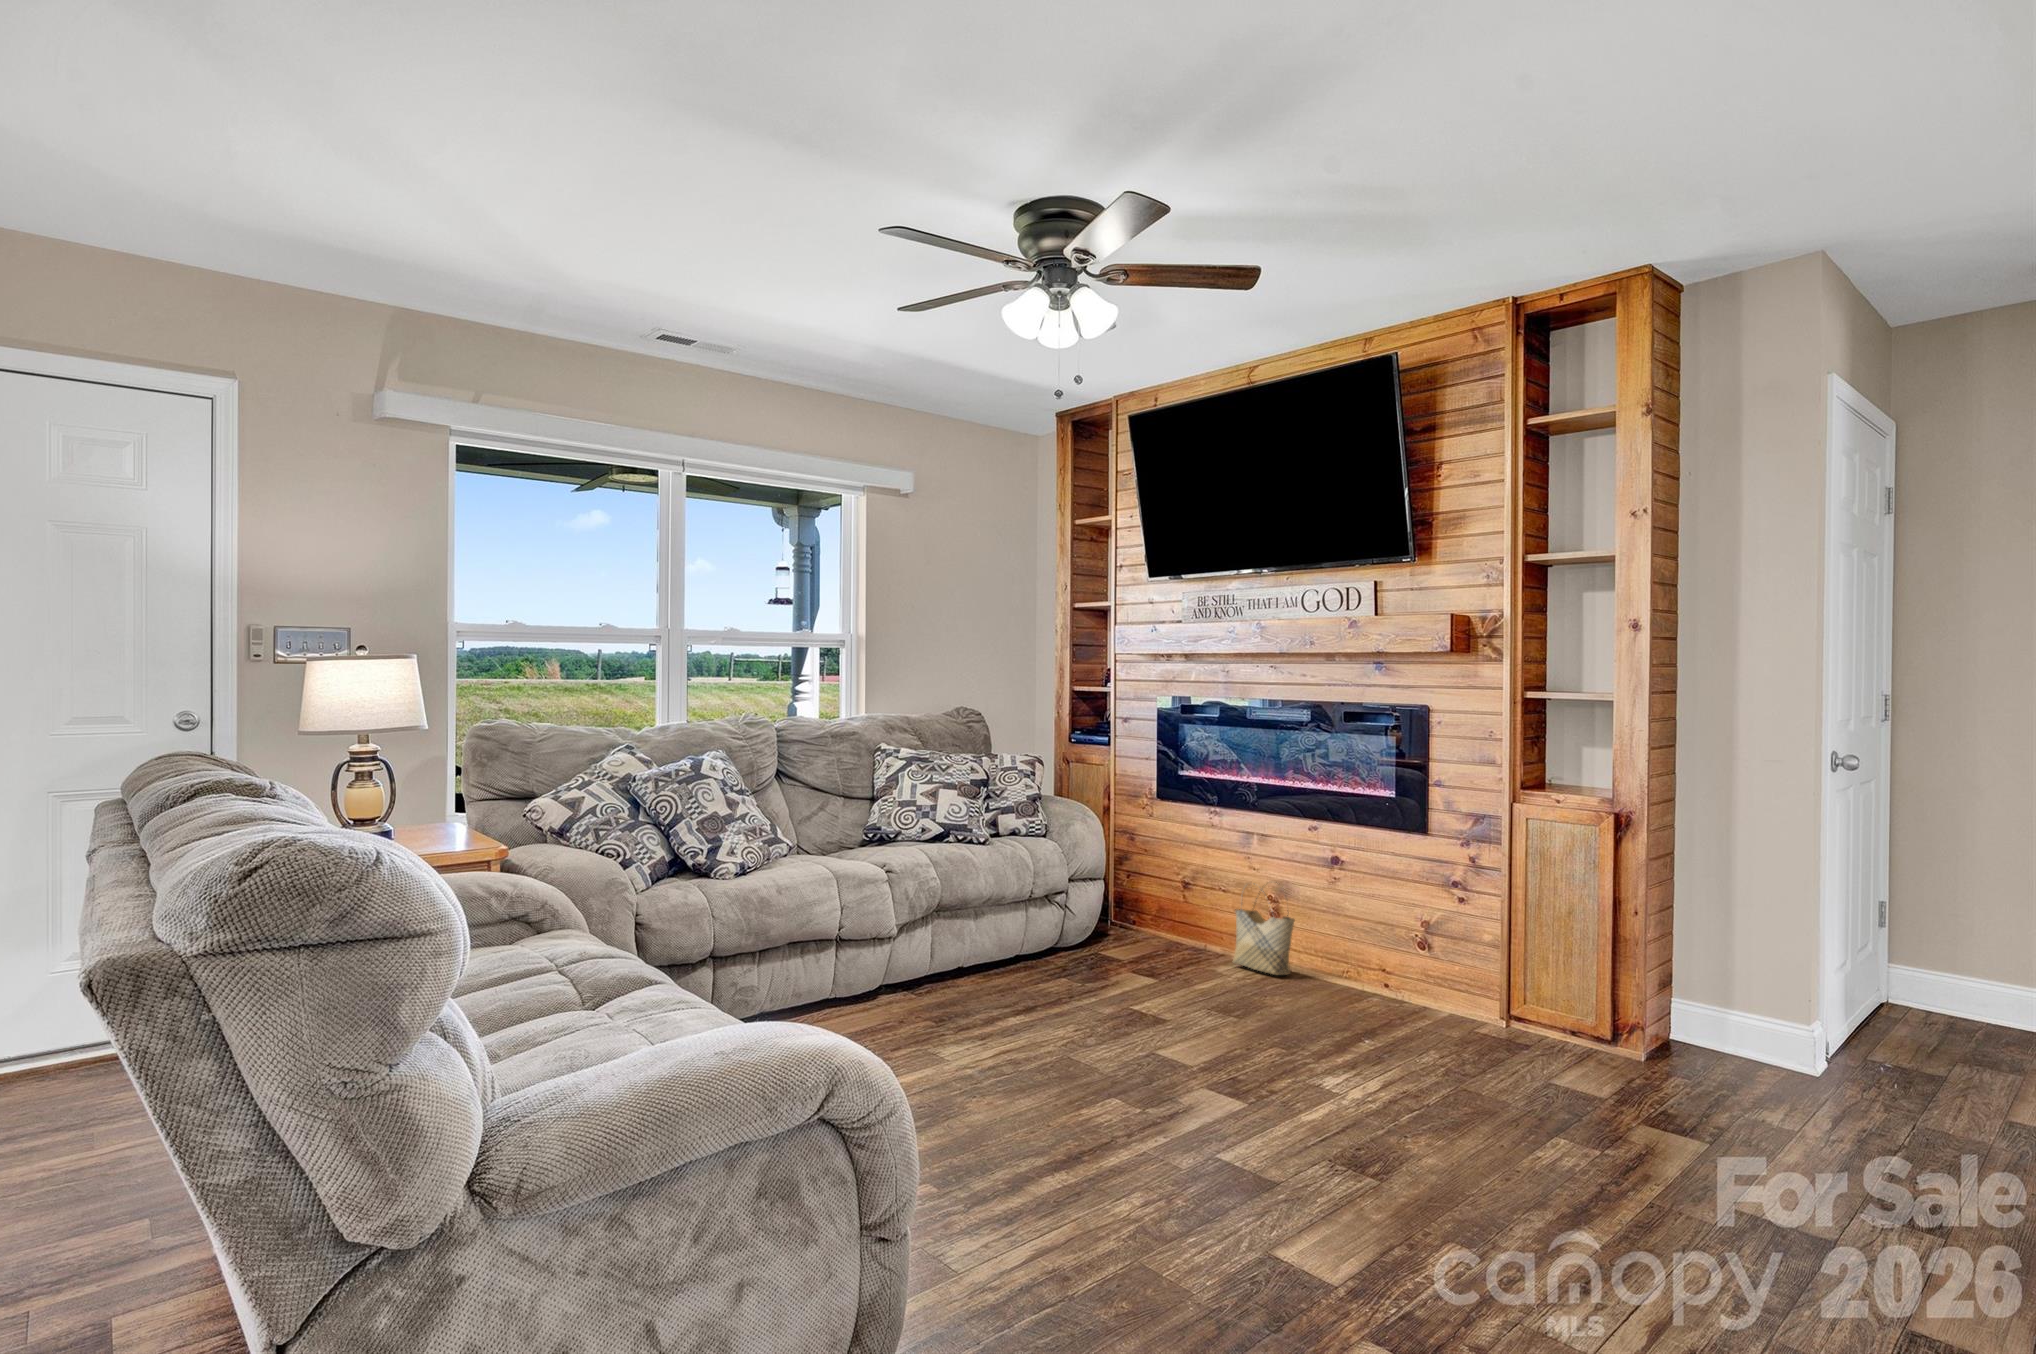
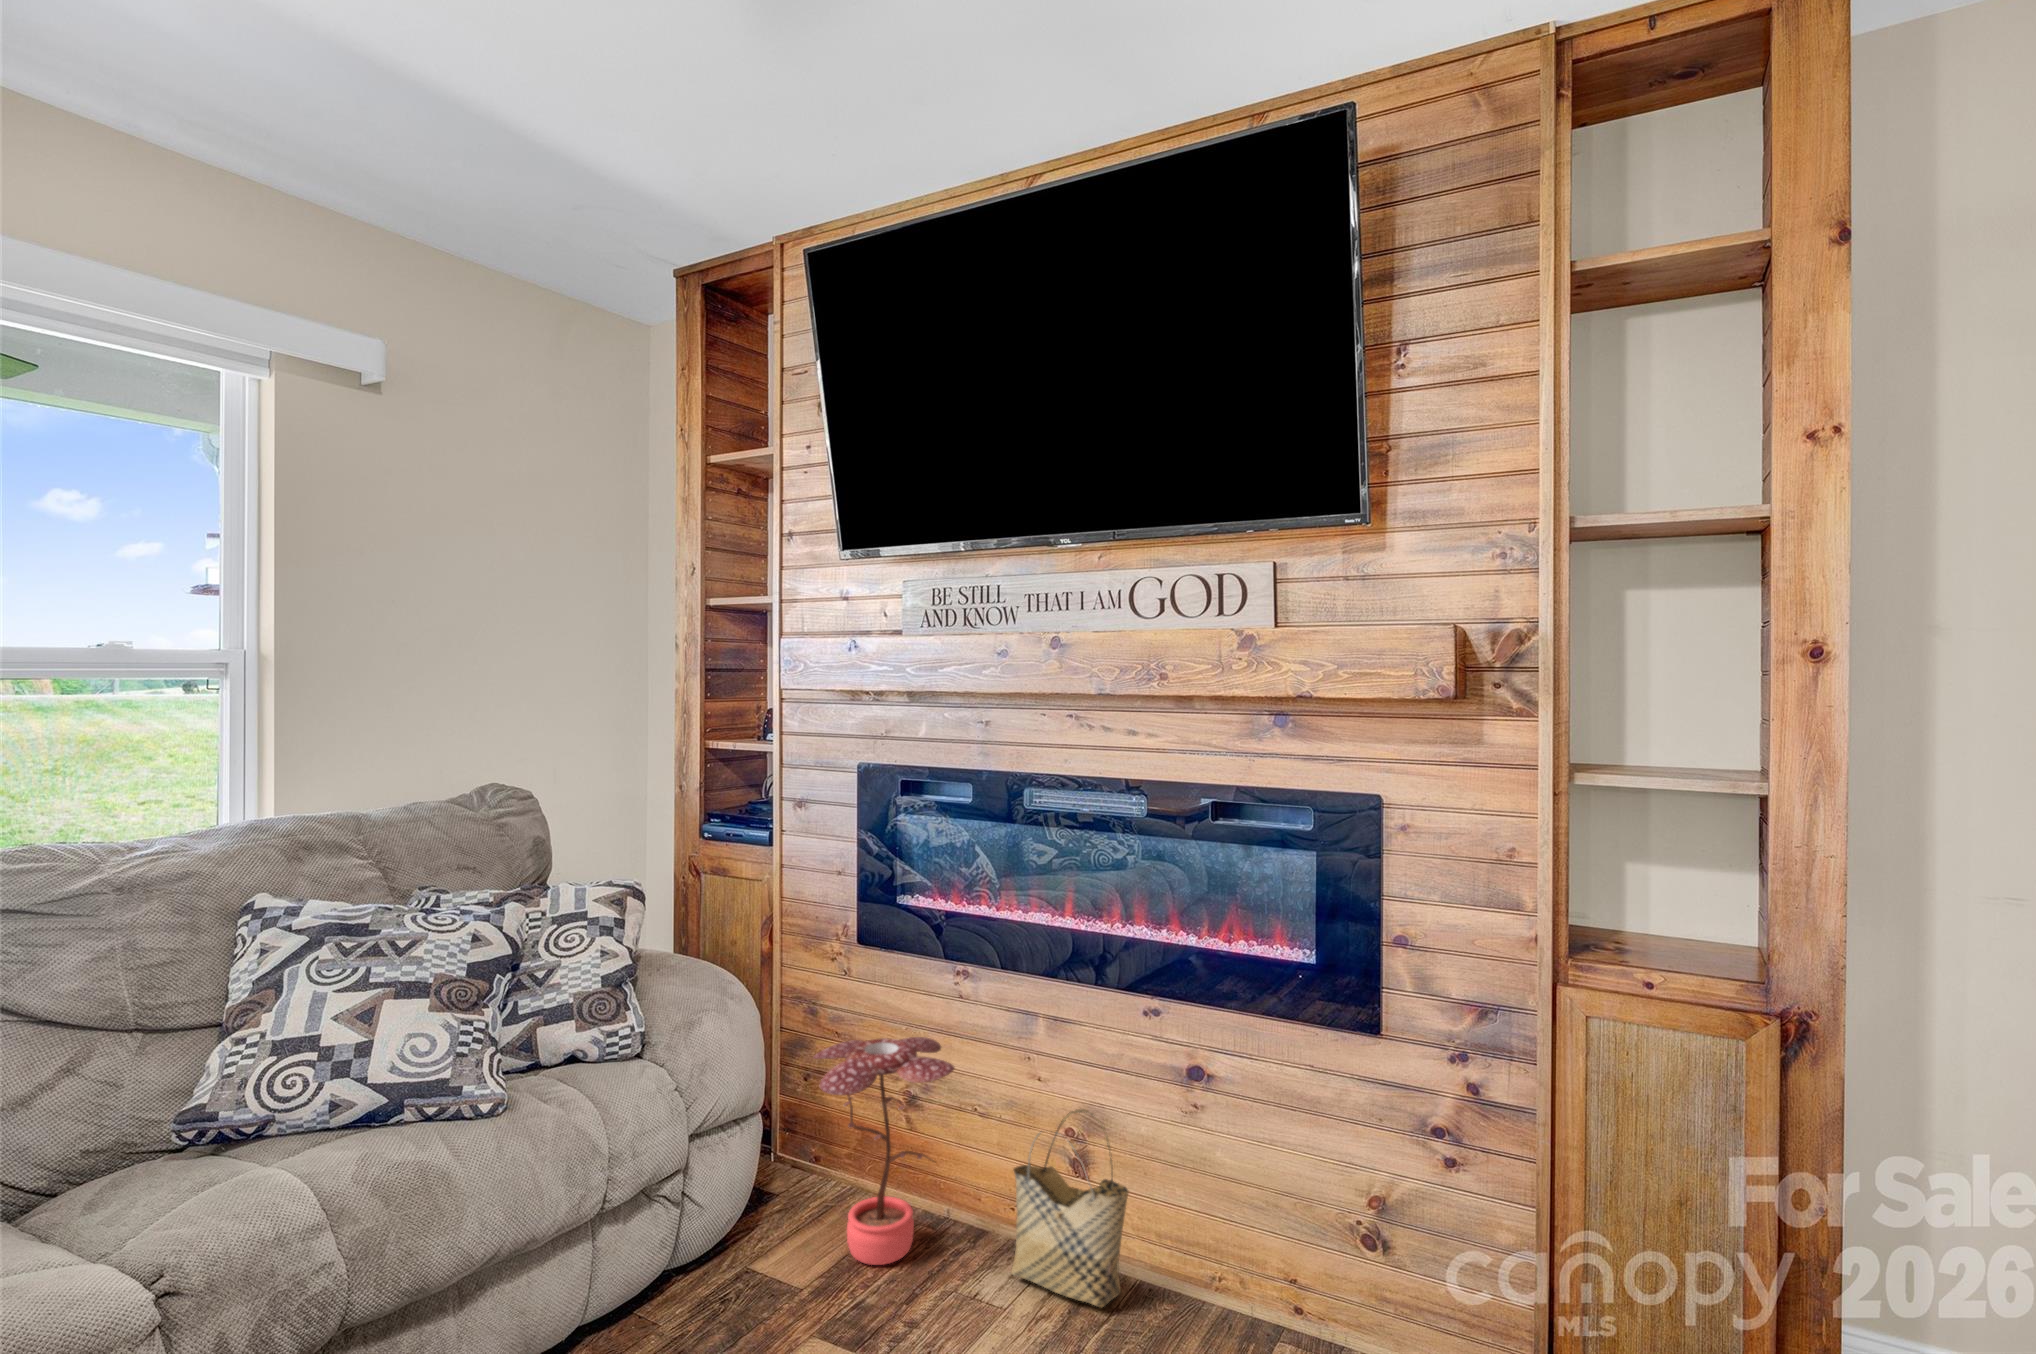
potted plant: none [1130,843,1204,956] -> present [813,1037,954,1265]

